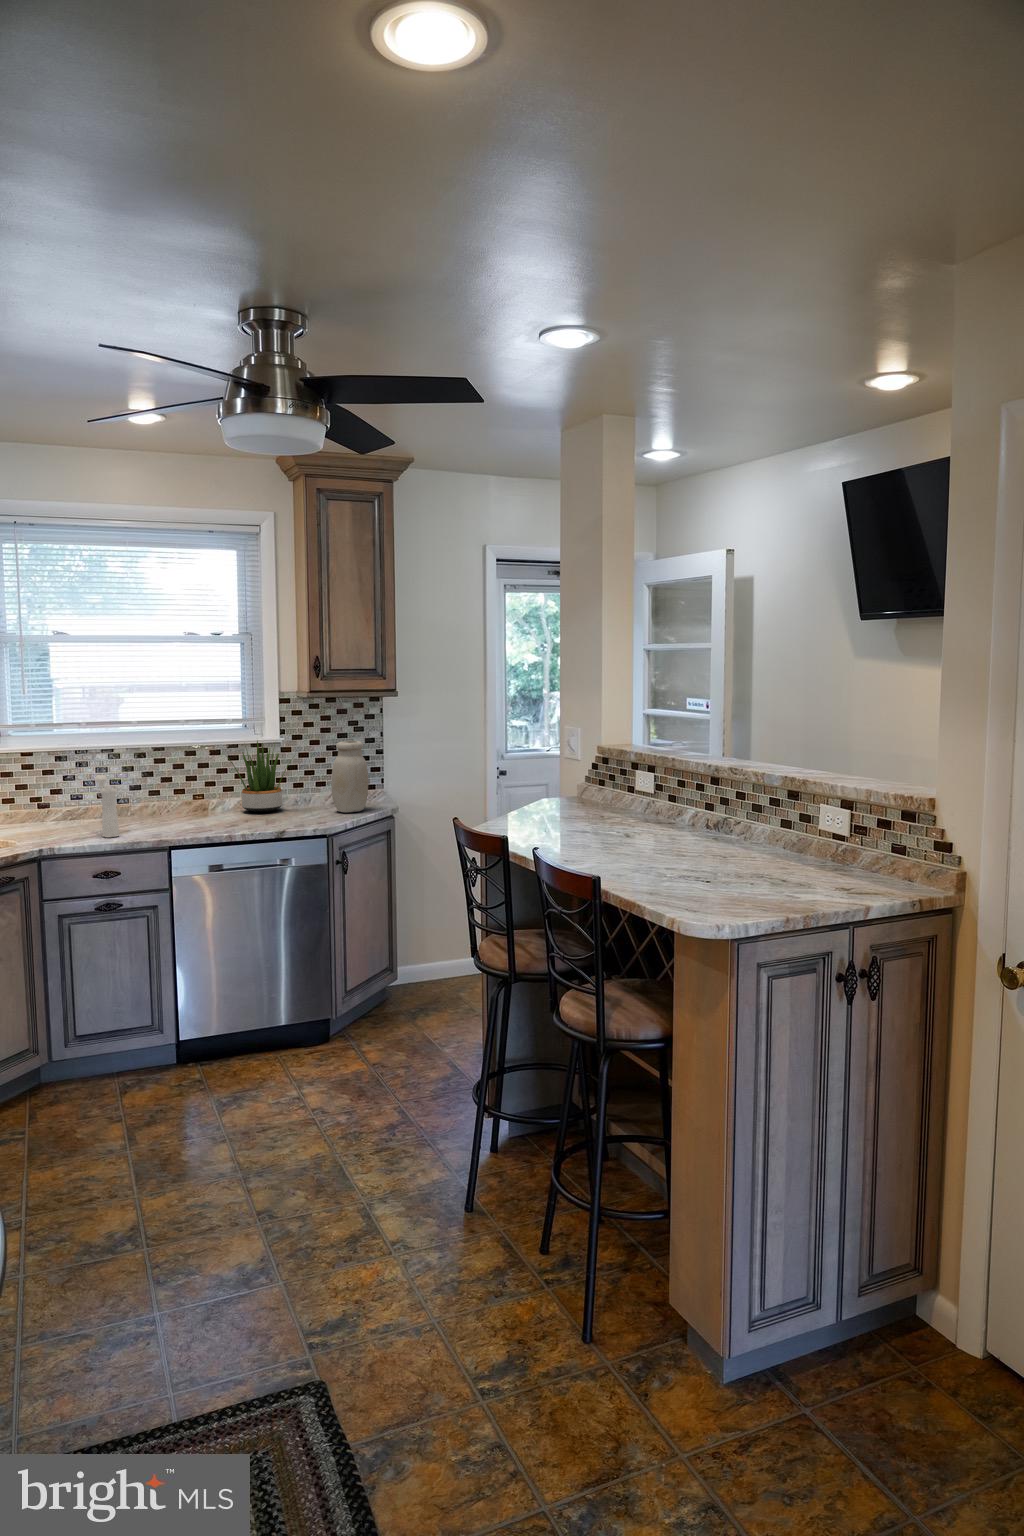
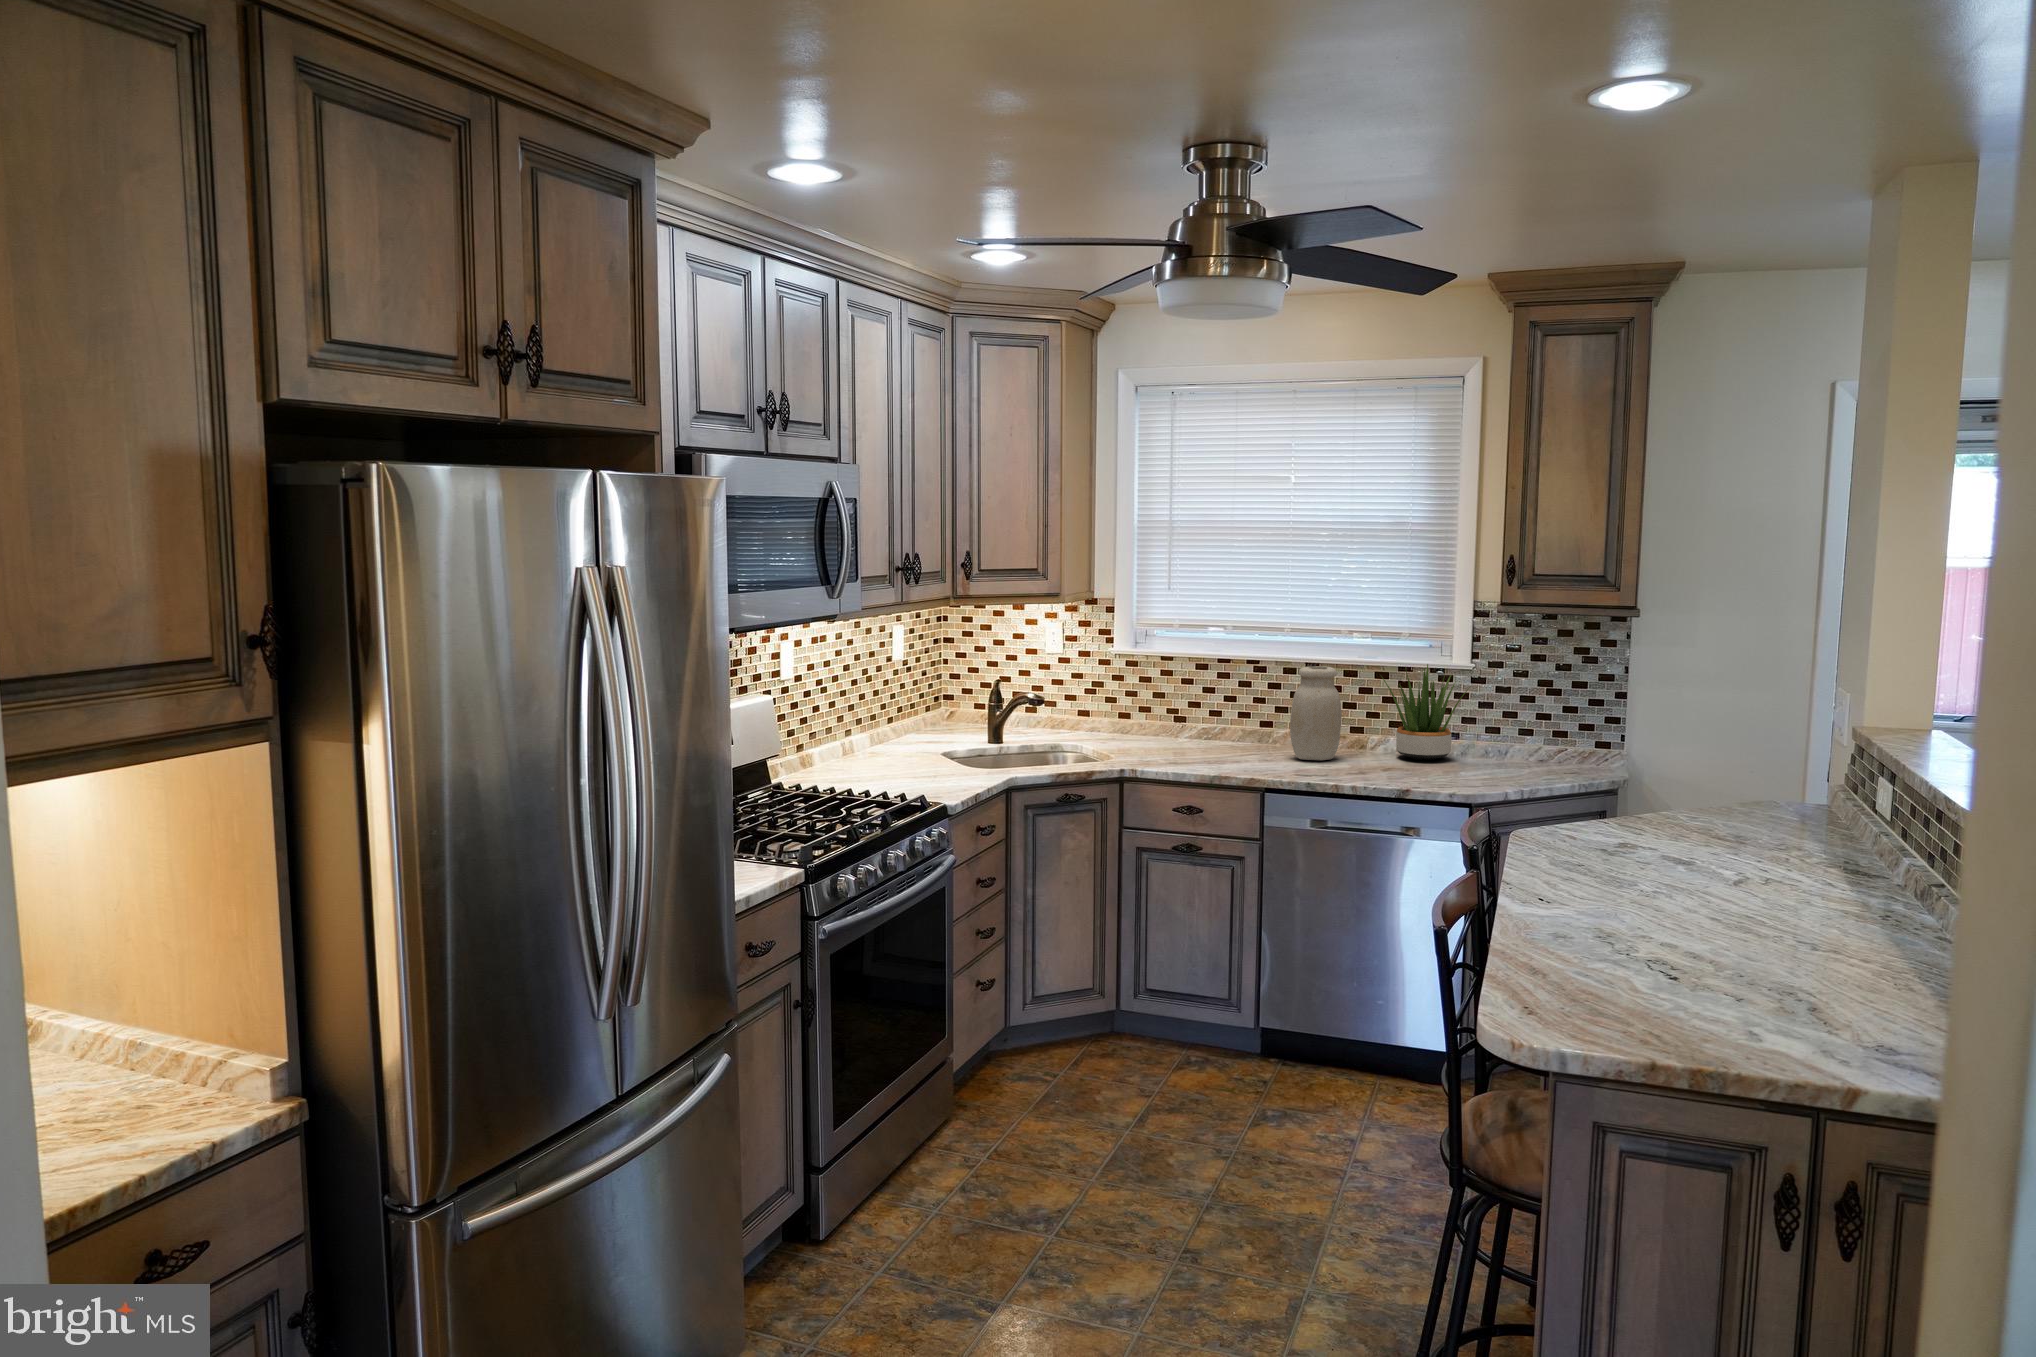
jar: present [331,741,368,812] -> present [1290,666,1342,760]
pepper mill: present [95,775,119,837] -> none [1199,691,1219,766]

